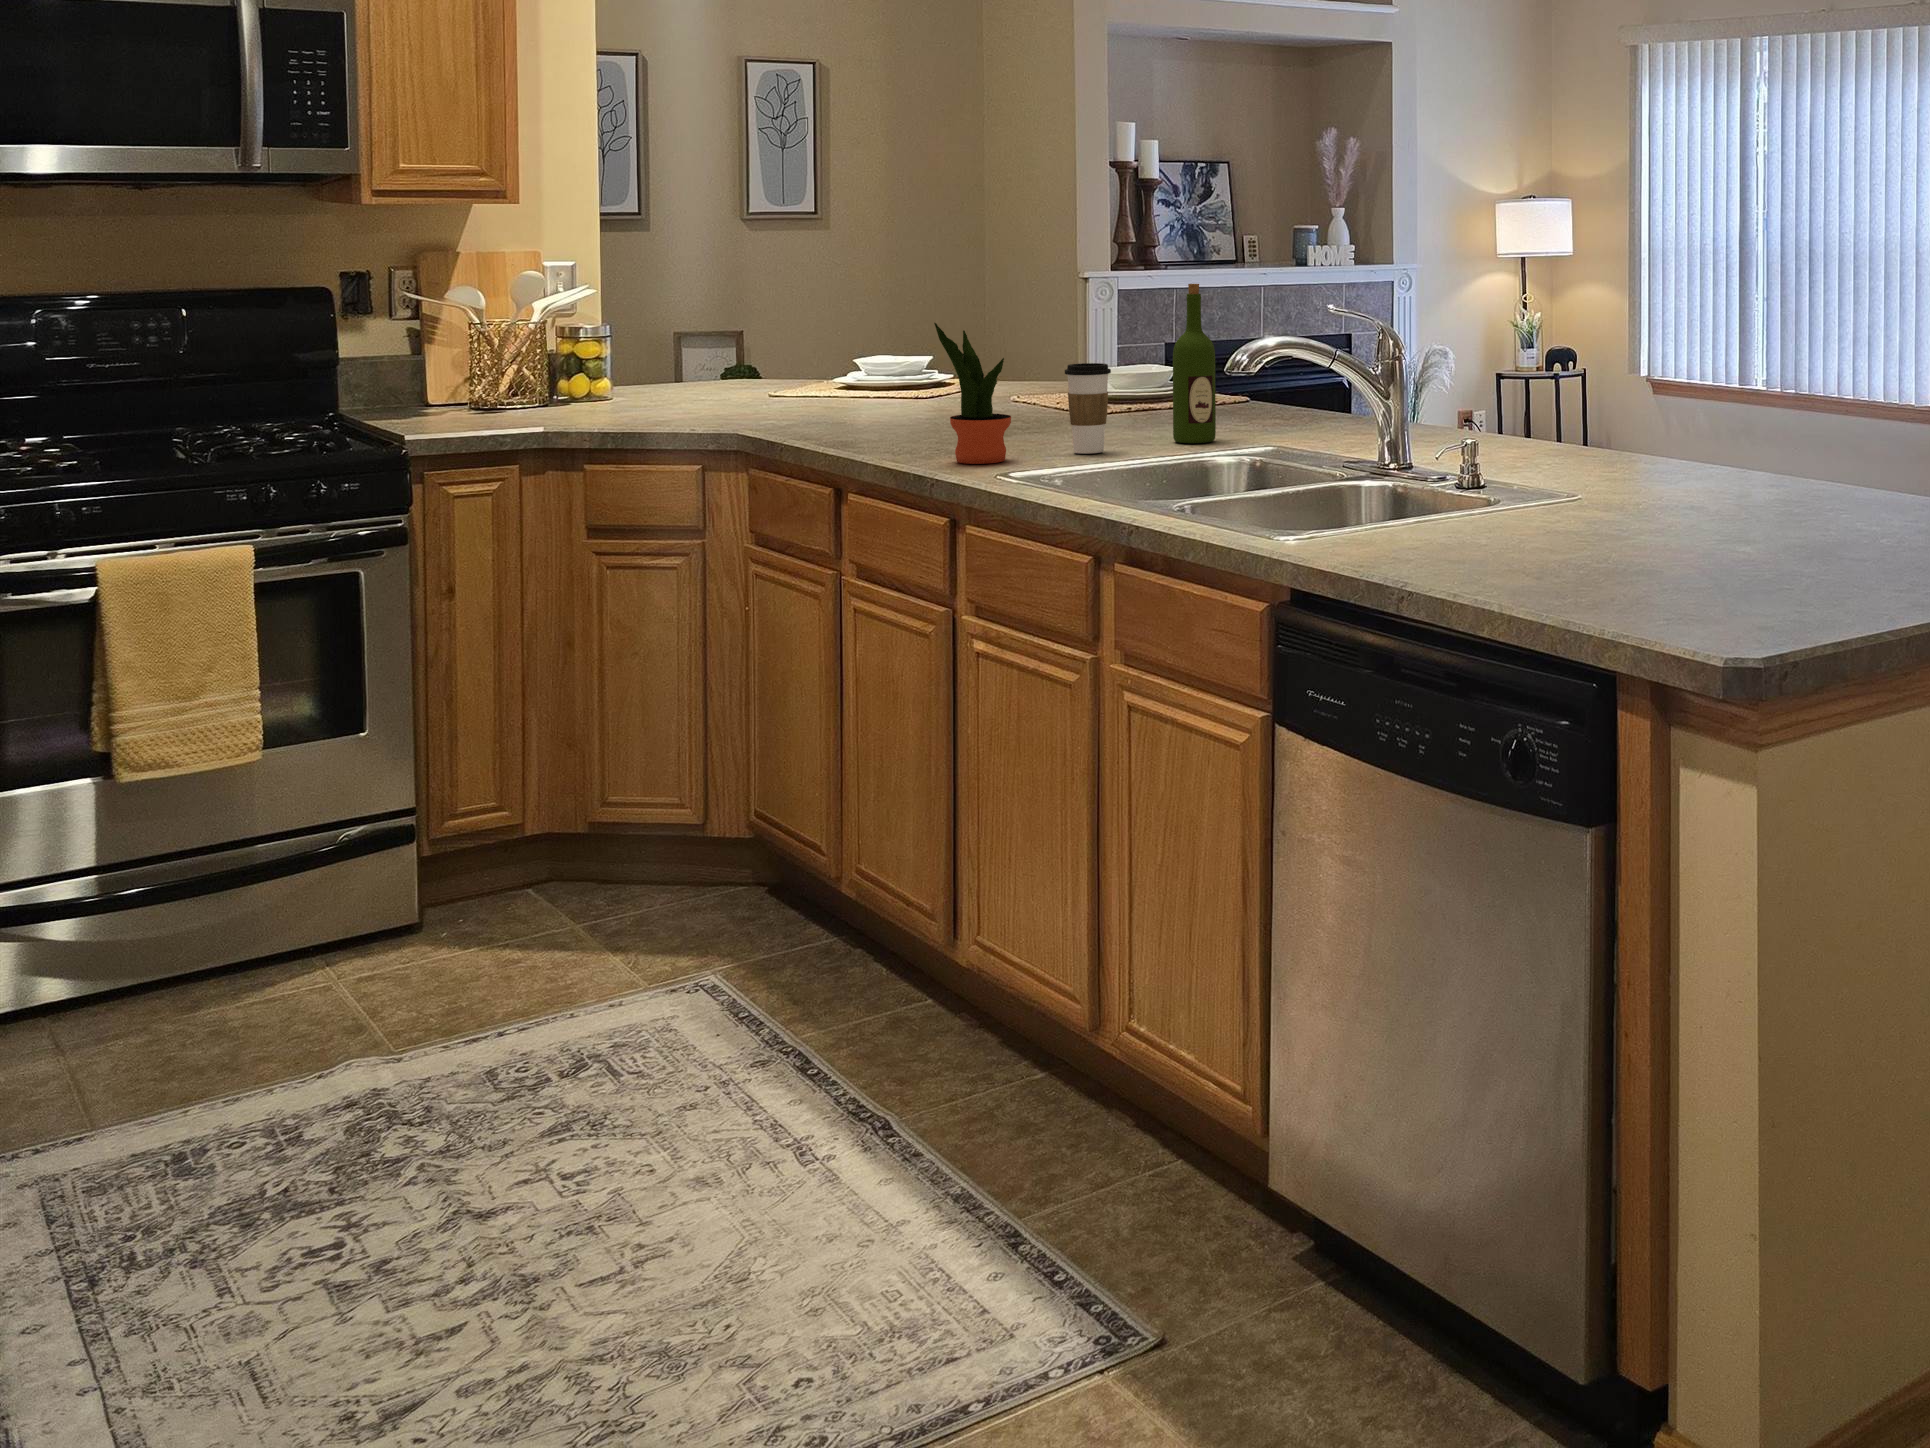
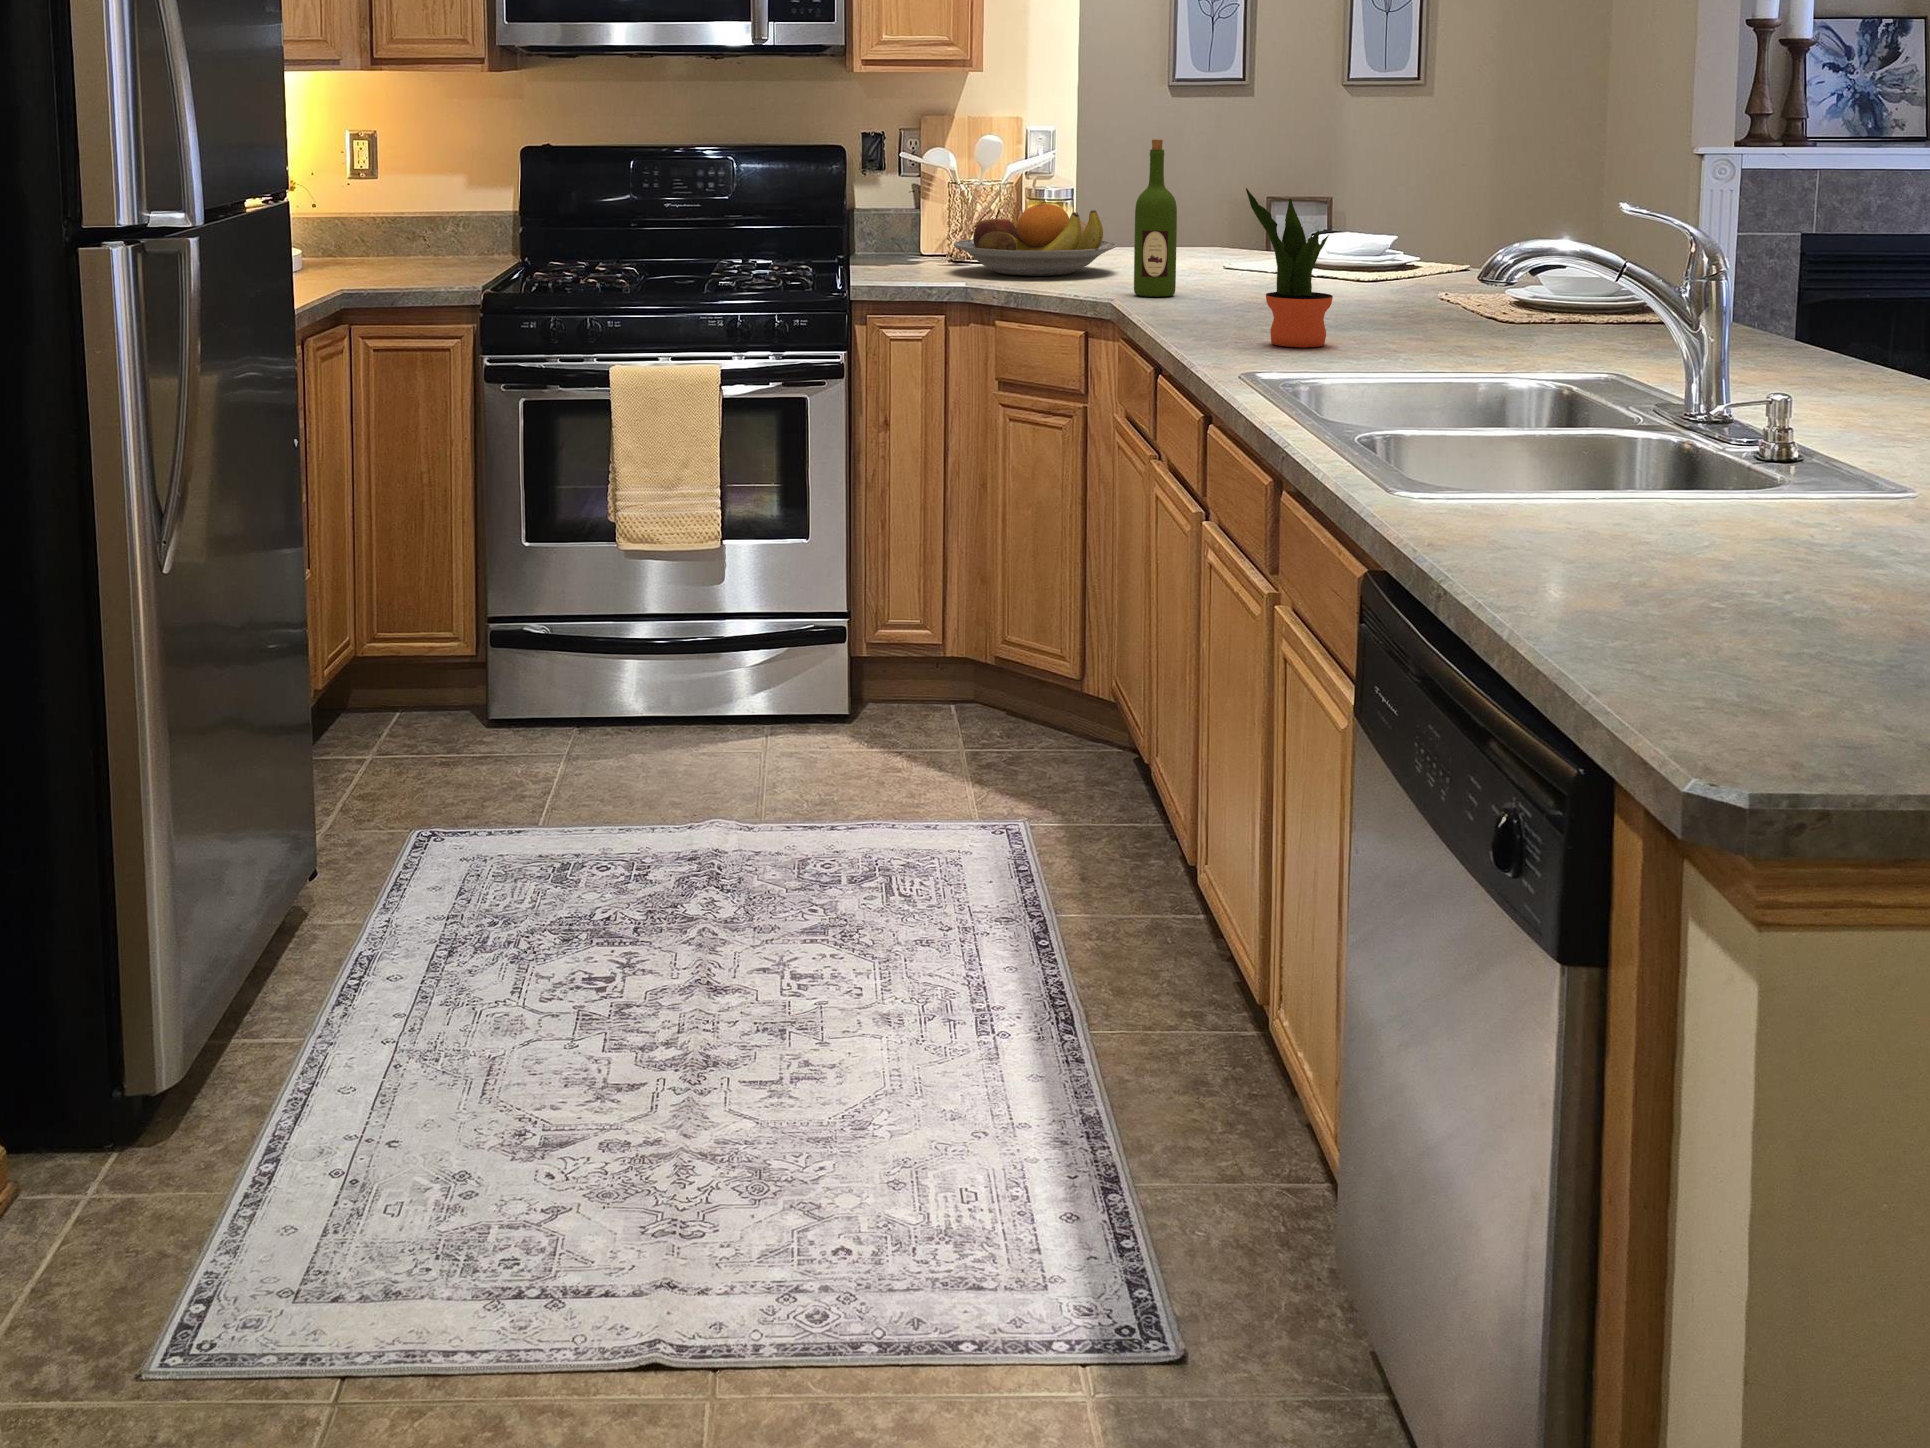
wine bottle: present [1173,284,1216,443] -> present [1134,139,1177,297]
fruit bowl: none [501,346,686,420] -> present [954,204,1117,276]
coffee cup: present [1065,363,1111,454] -> none [1404,242,1458,347]

